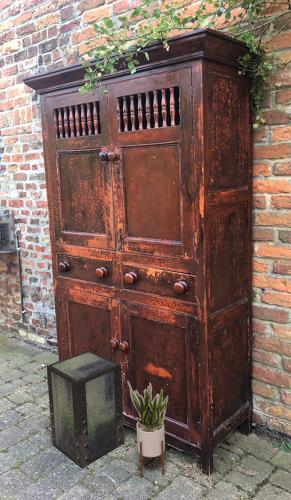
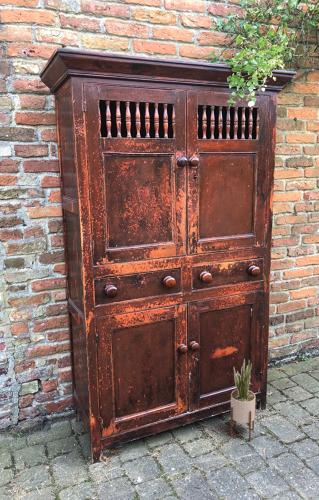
storage box: present [47,350,124,468] -> none [150,363,222,487]

